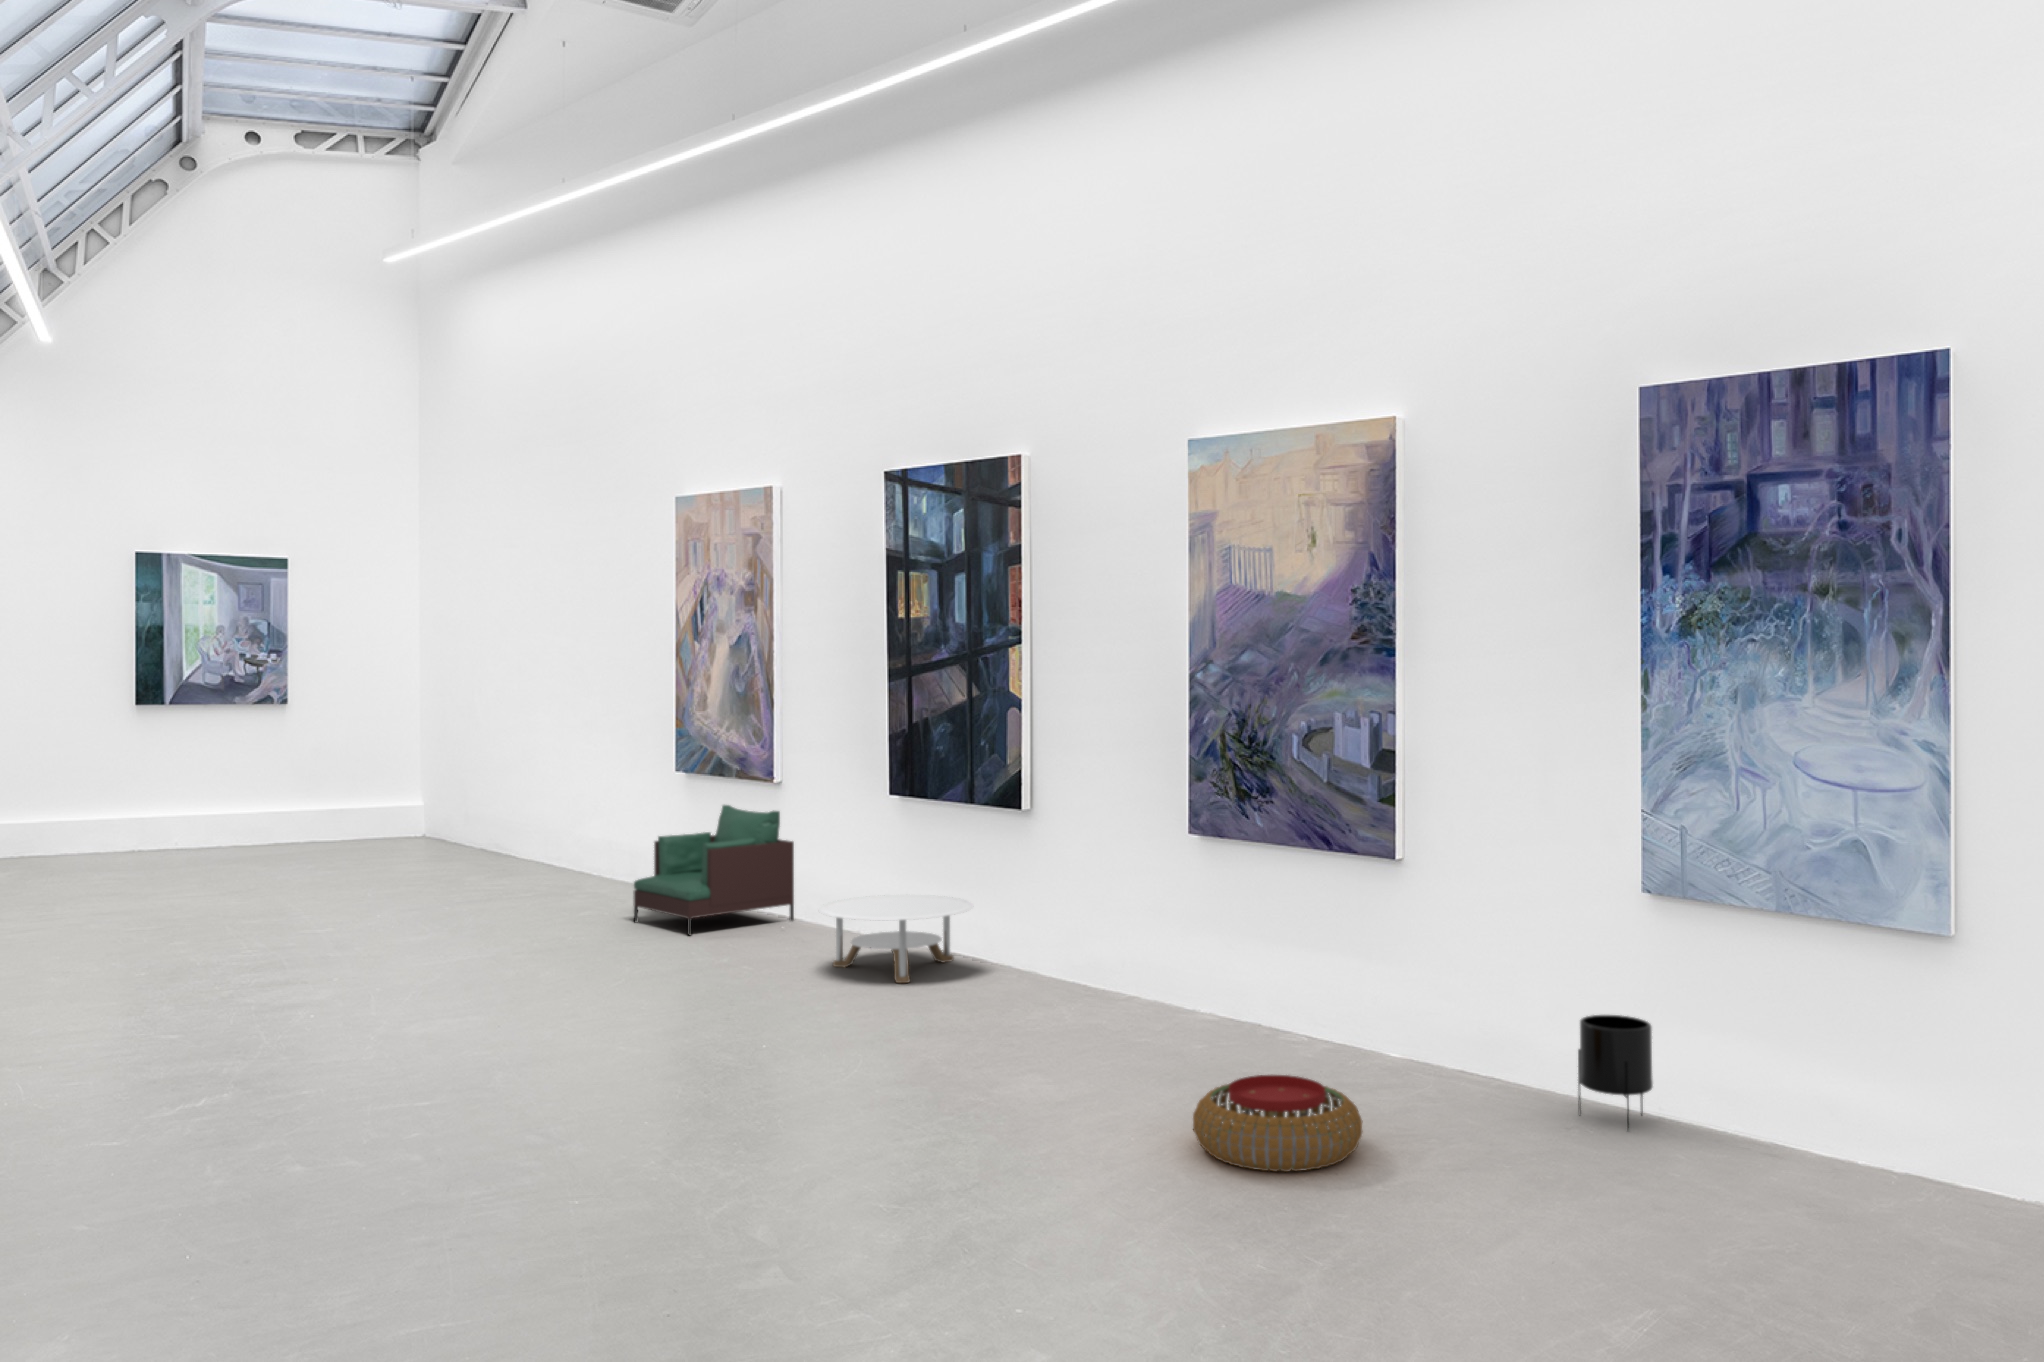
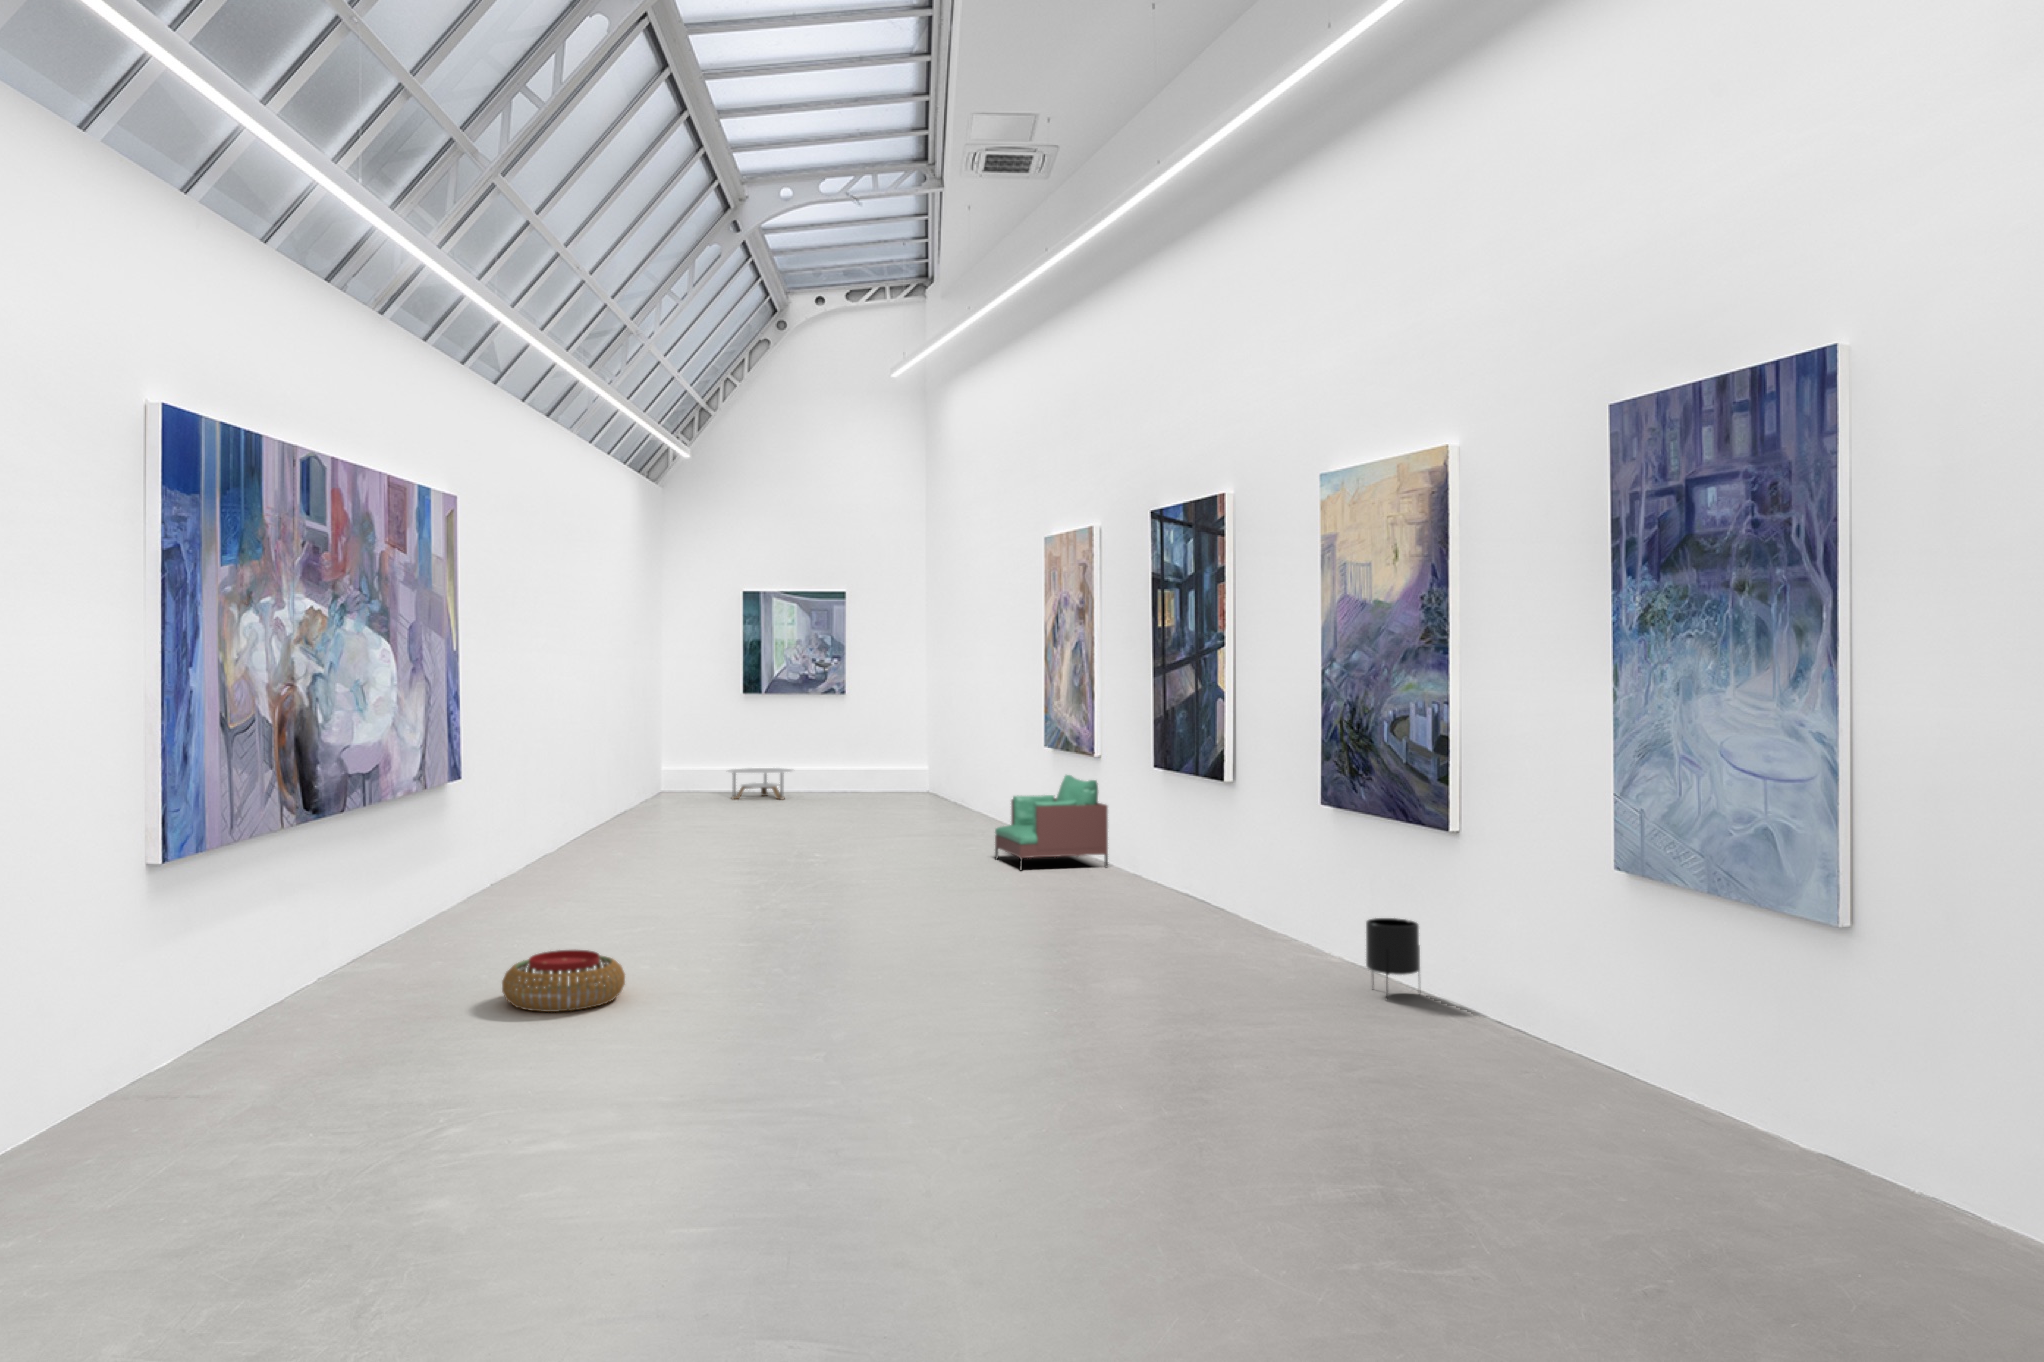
round table: present [819,895,973,983] -> present [729,768,792,799]
planter: present [1578,1015,1653,1130] -> present [1366,918,1420,978]
pouf: present [1193,1075,1362,1172] -> present [502,950,625,1012]

